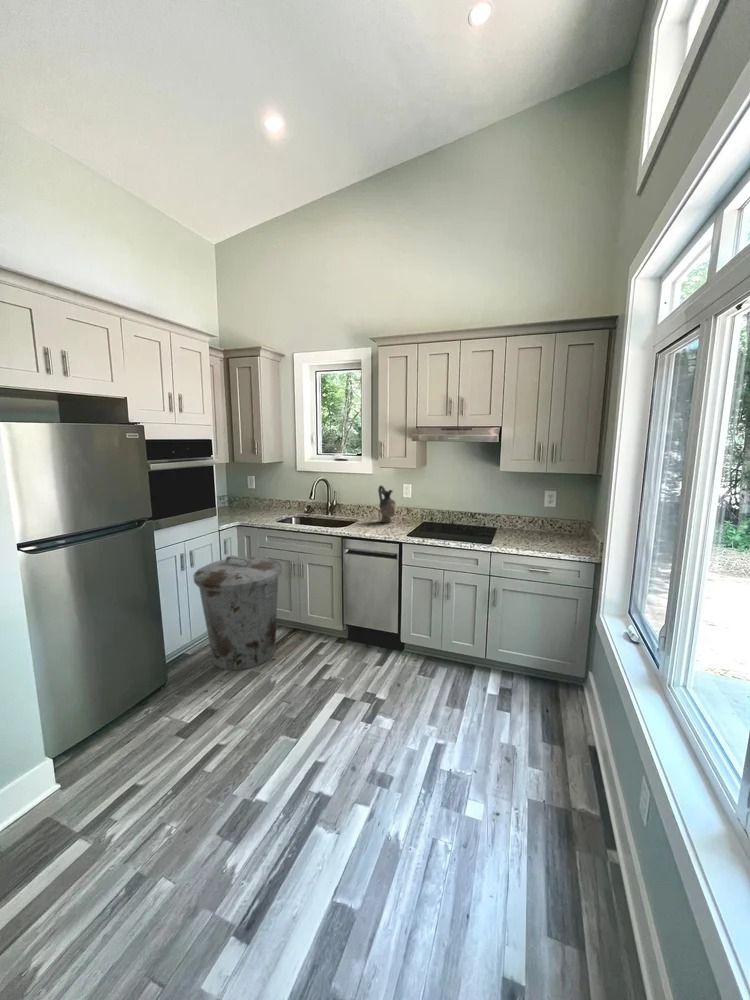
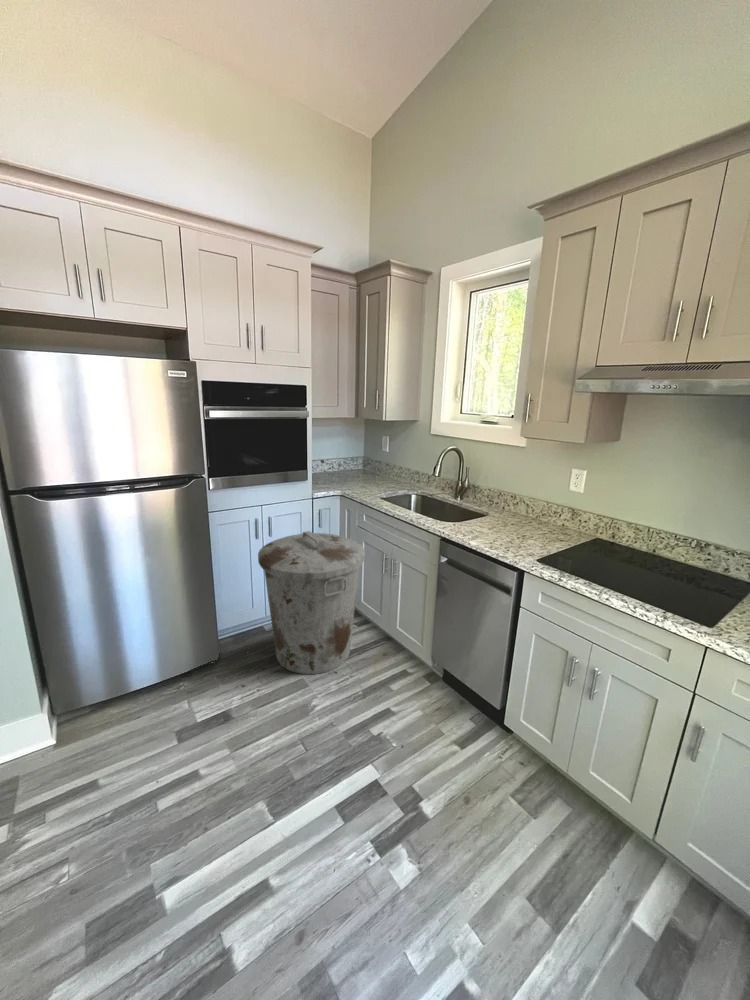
ceramic pitcher: present [378,485,395,523] -> none [522,468,551,528]

